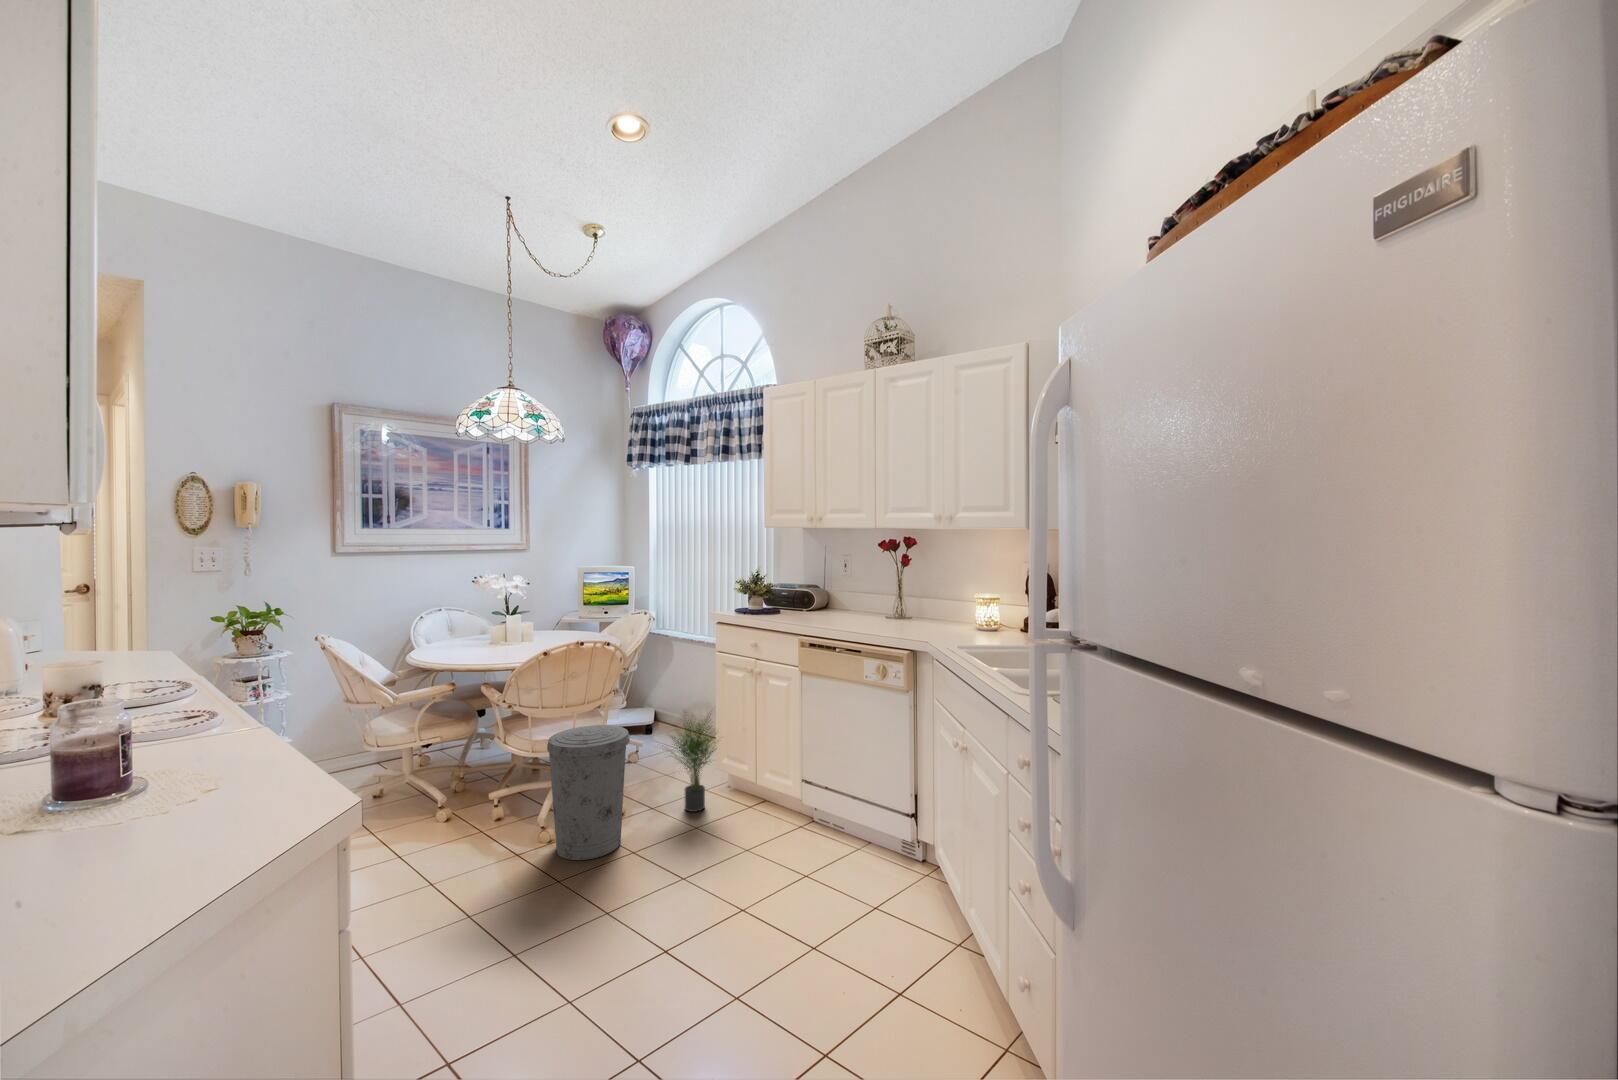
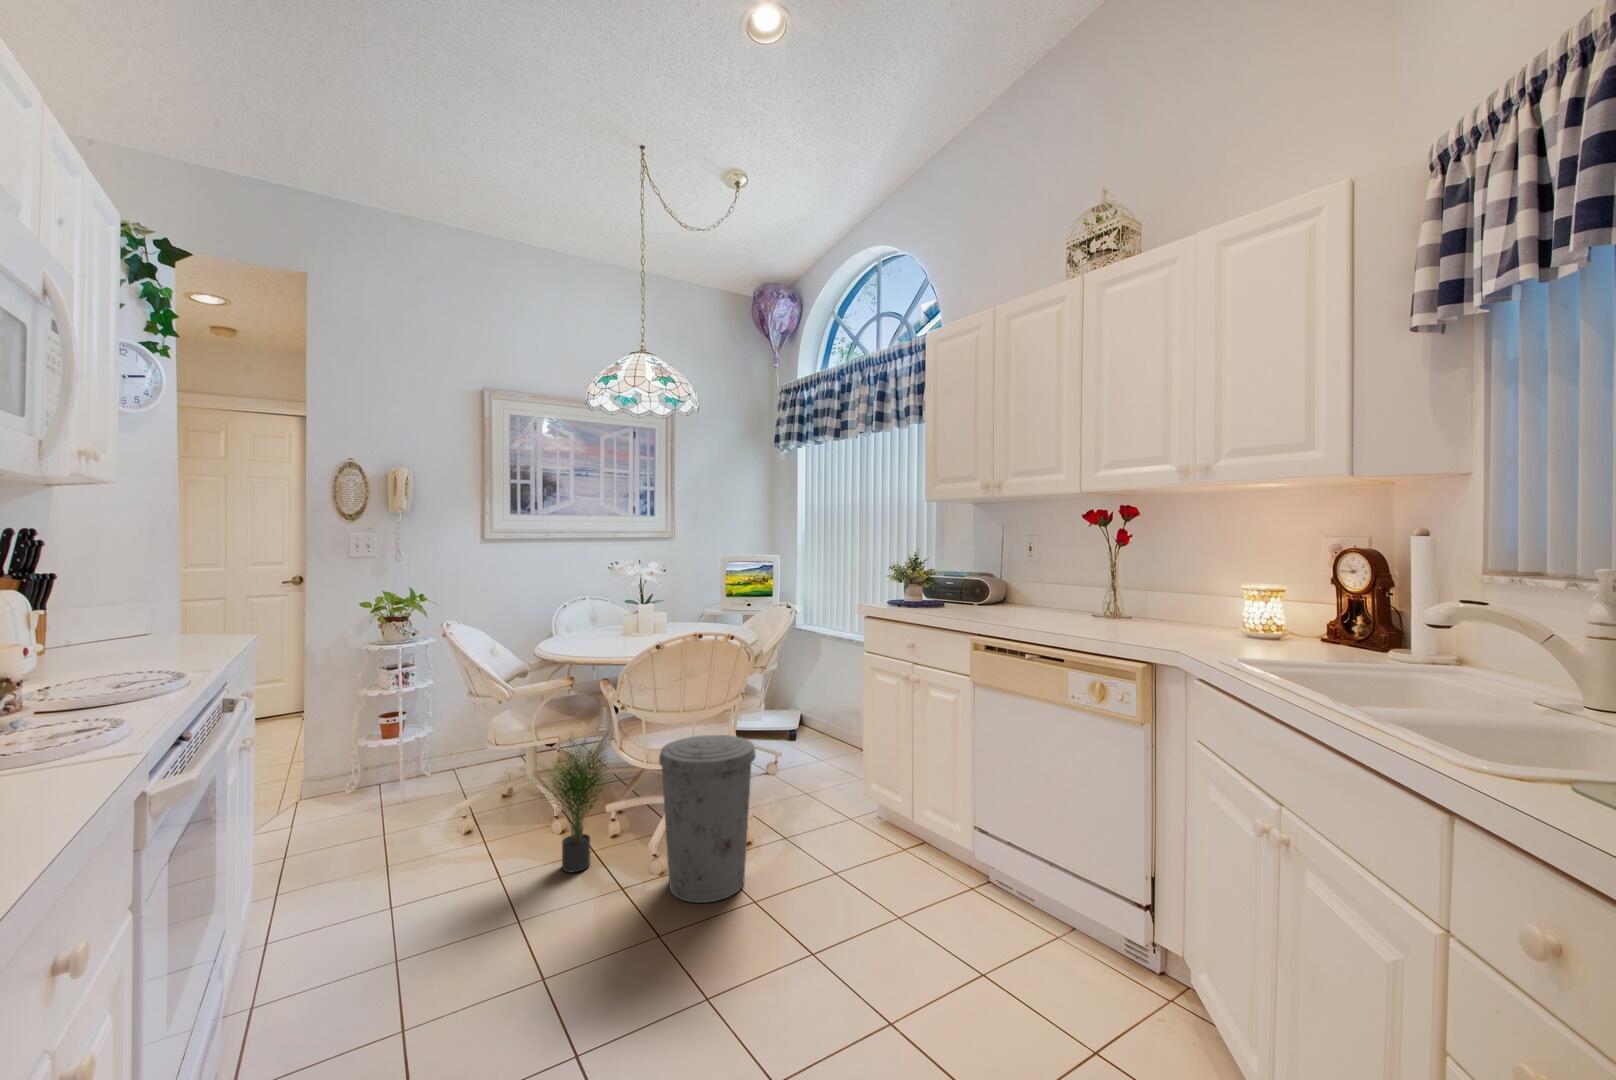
potted plant: present [669,715,719,812] -> present [540,737,608,872]

